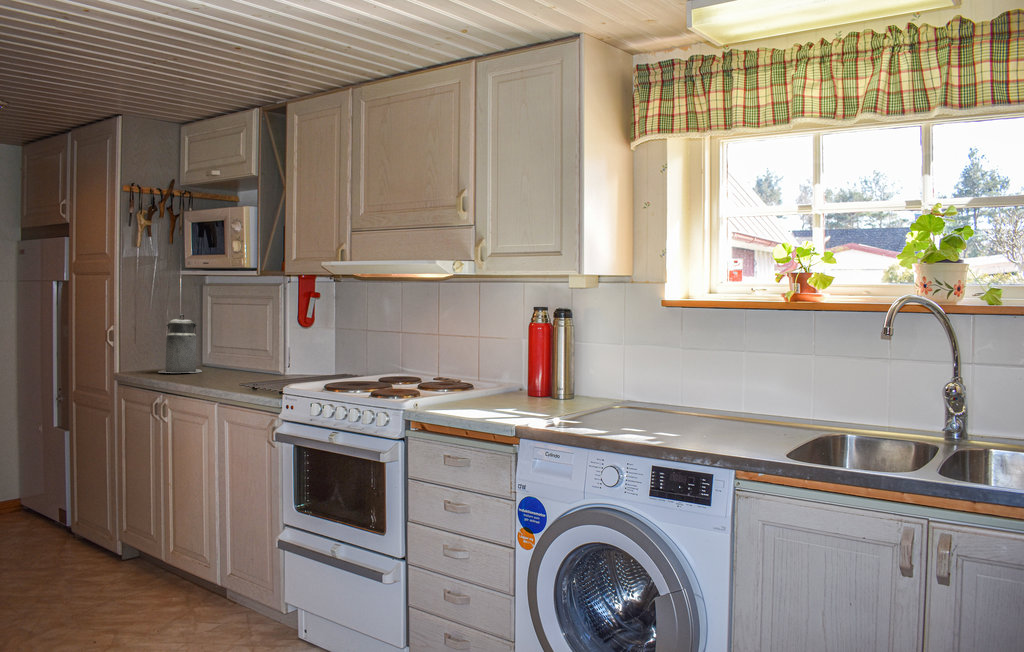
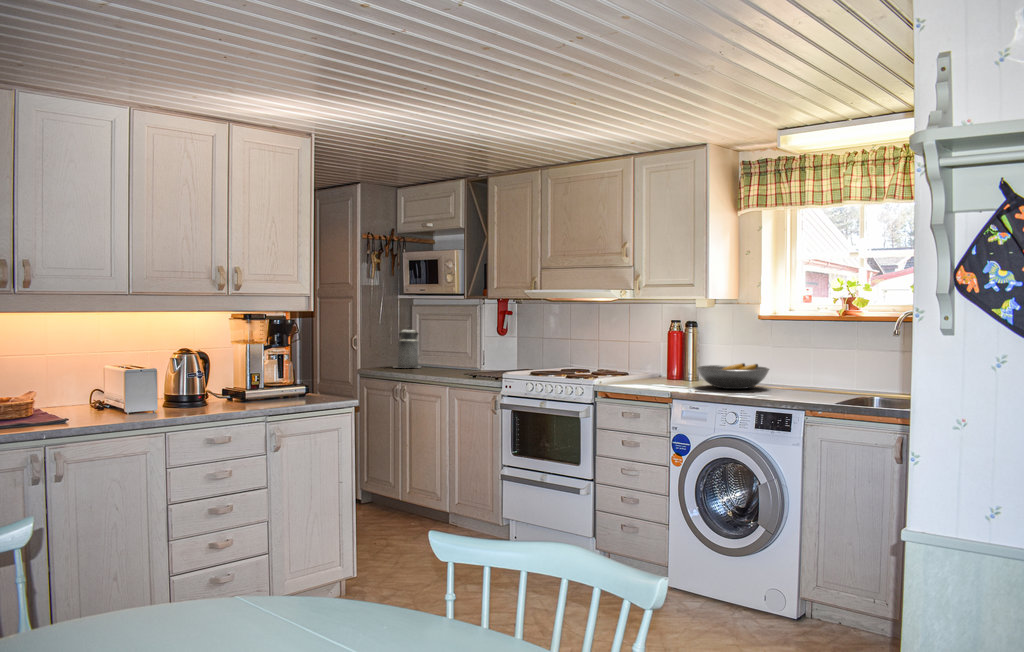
fruit bowl: none [563,378,675,419] -> present [697,363,769,389]

